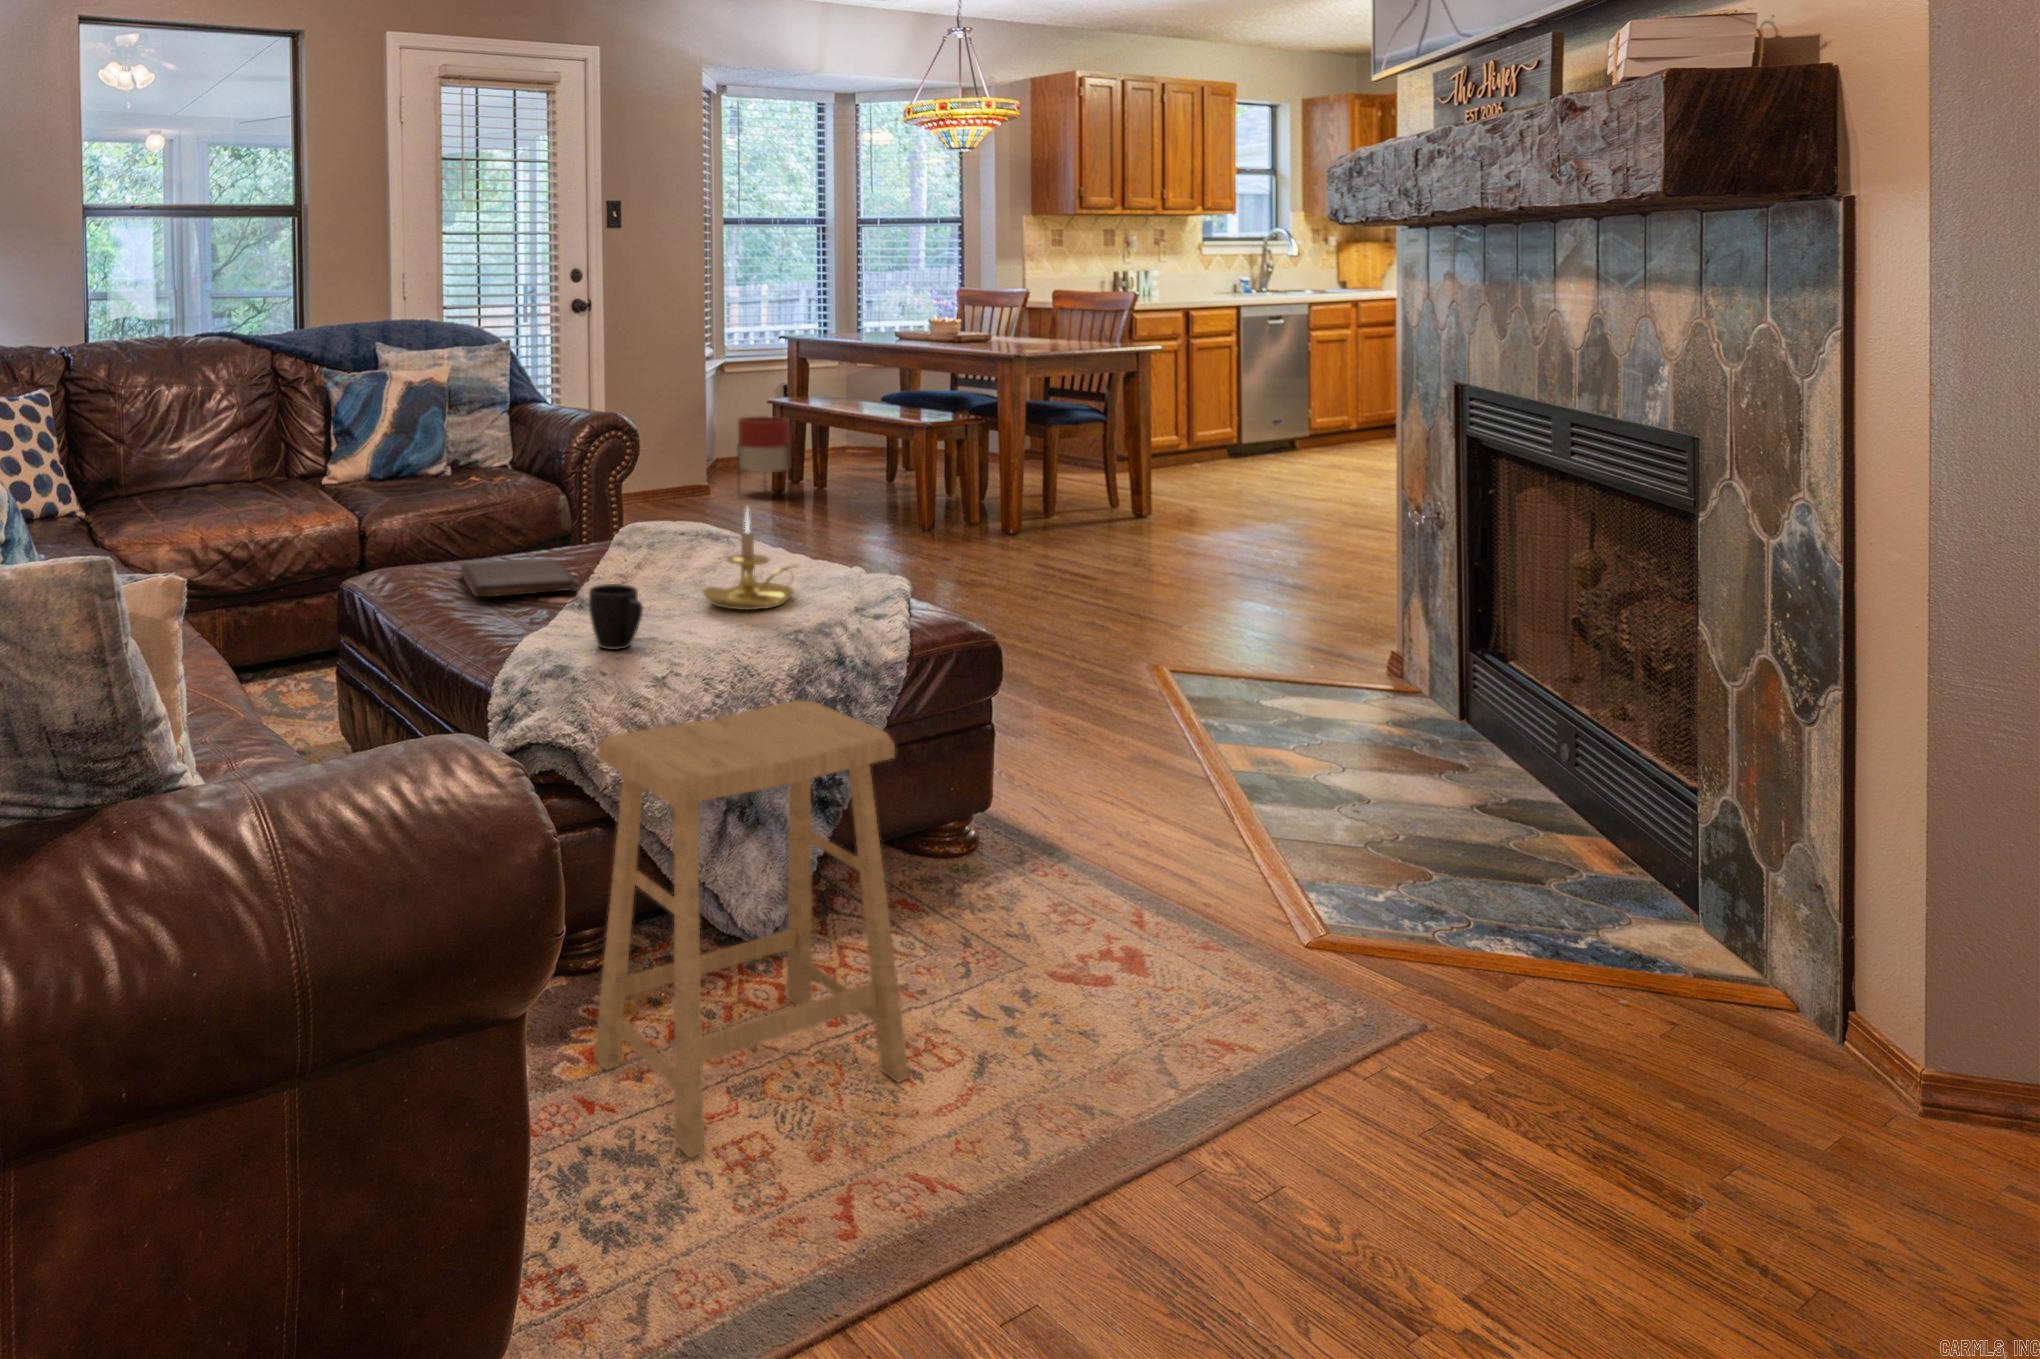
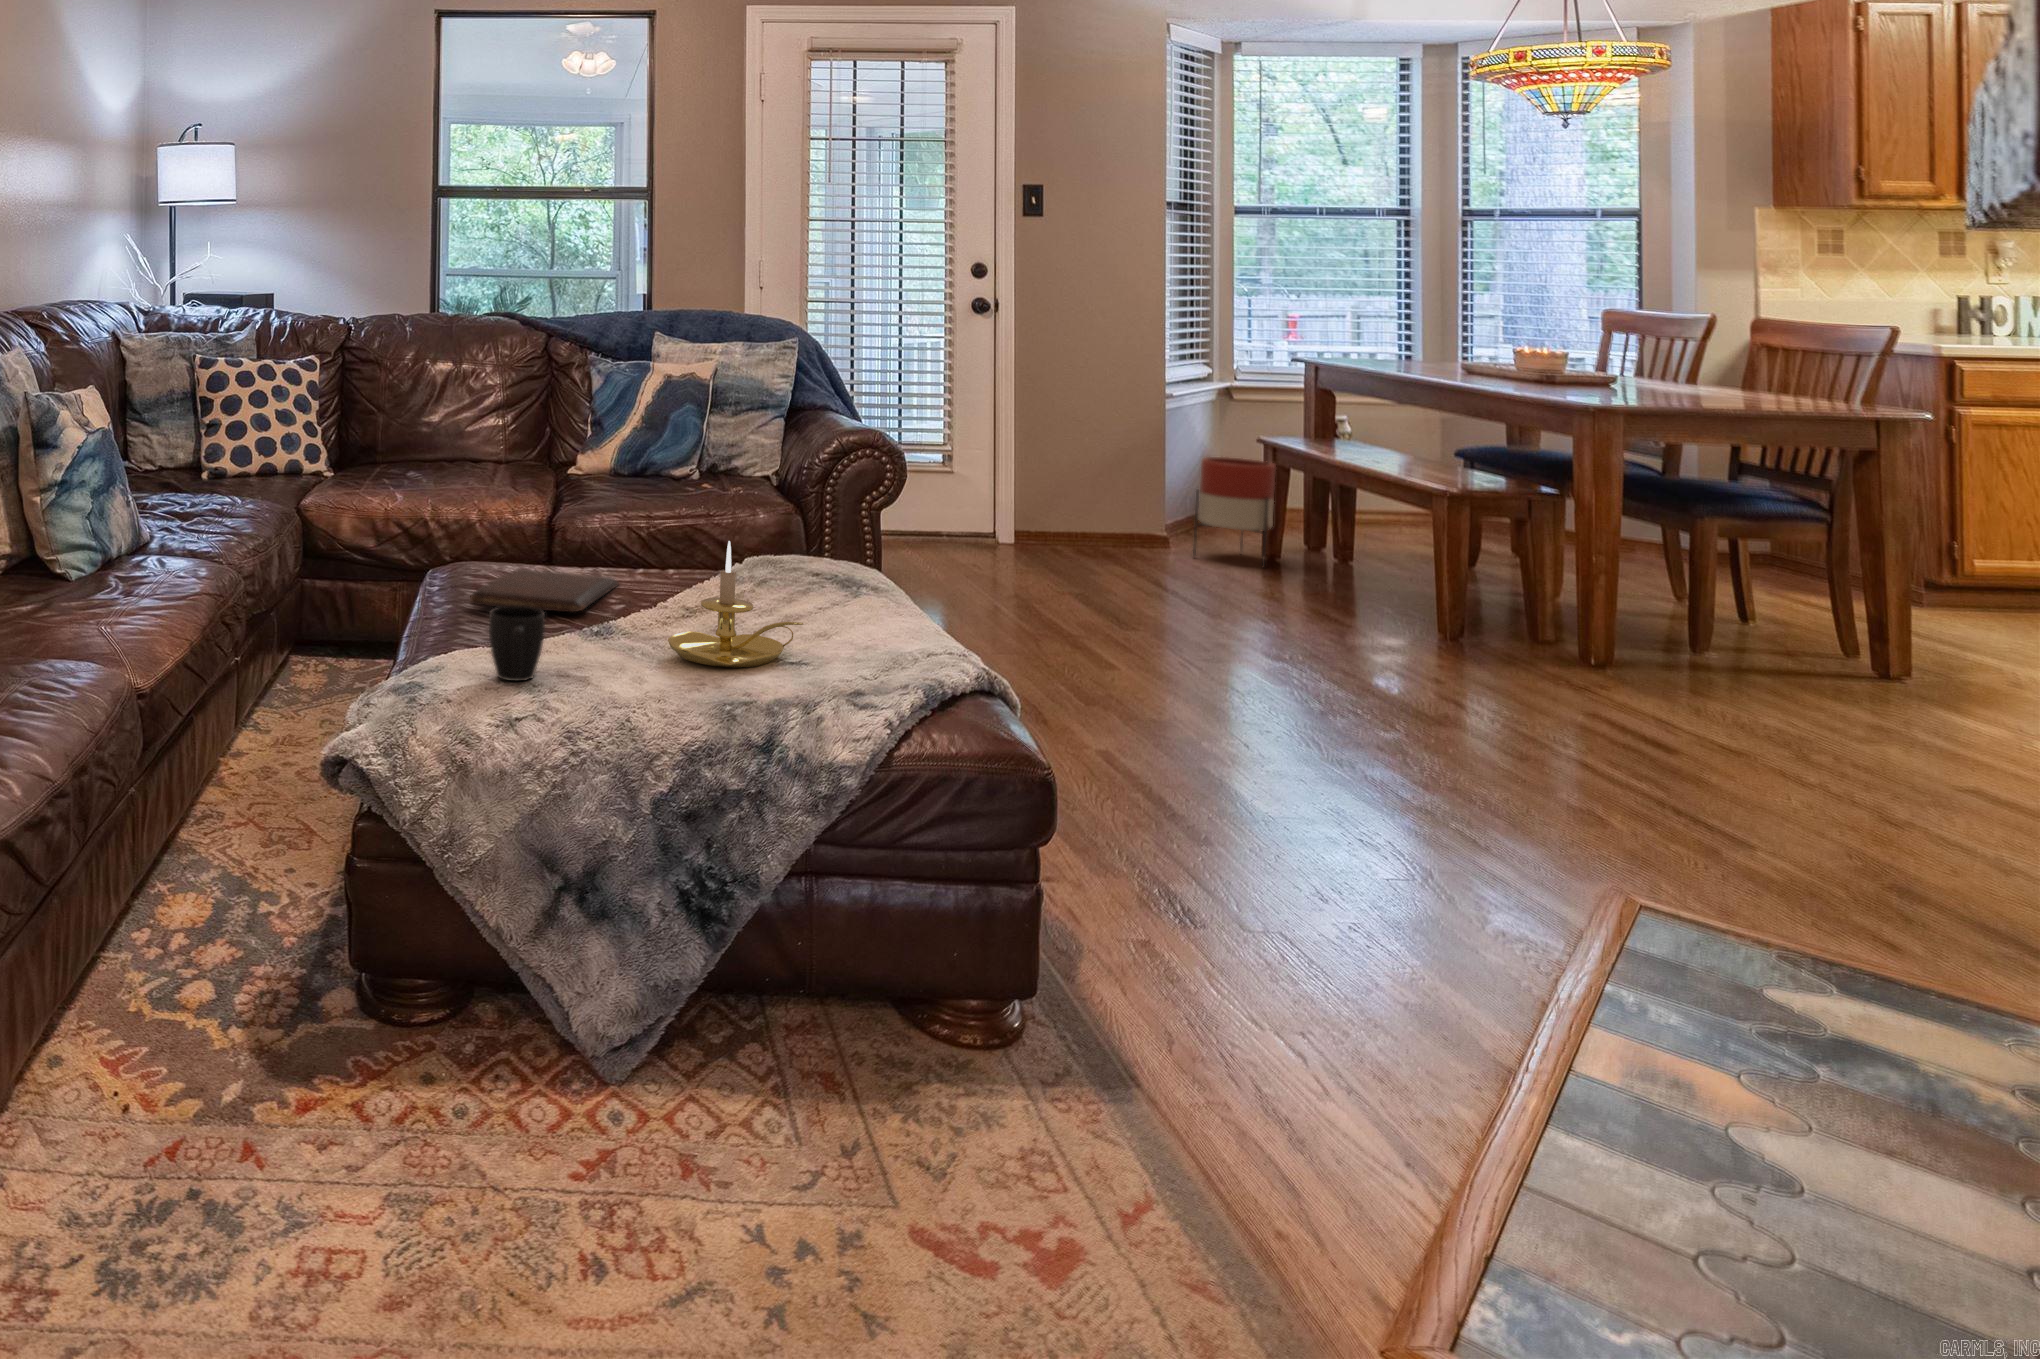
footstool: present [594,700,909,1158] -> none [263,762,605,1265]

